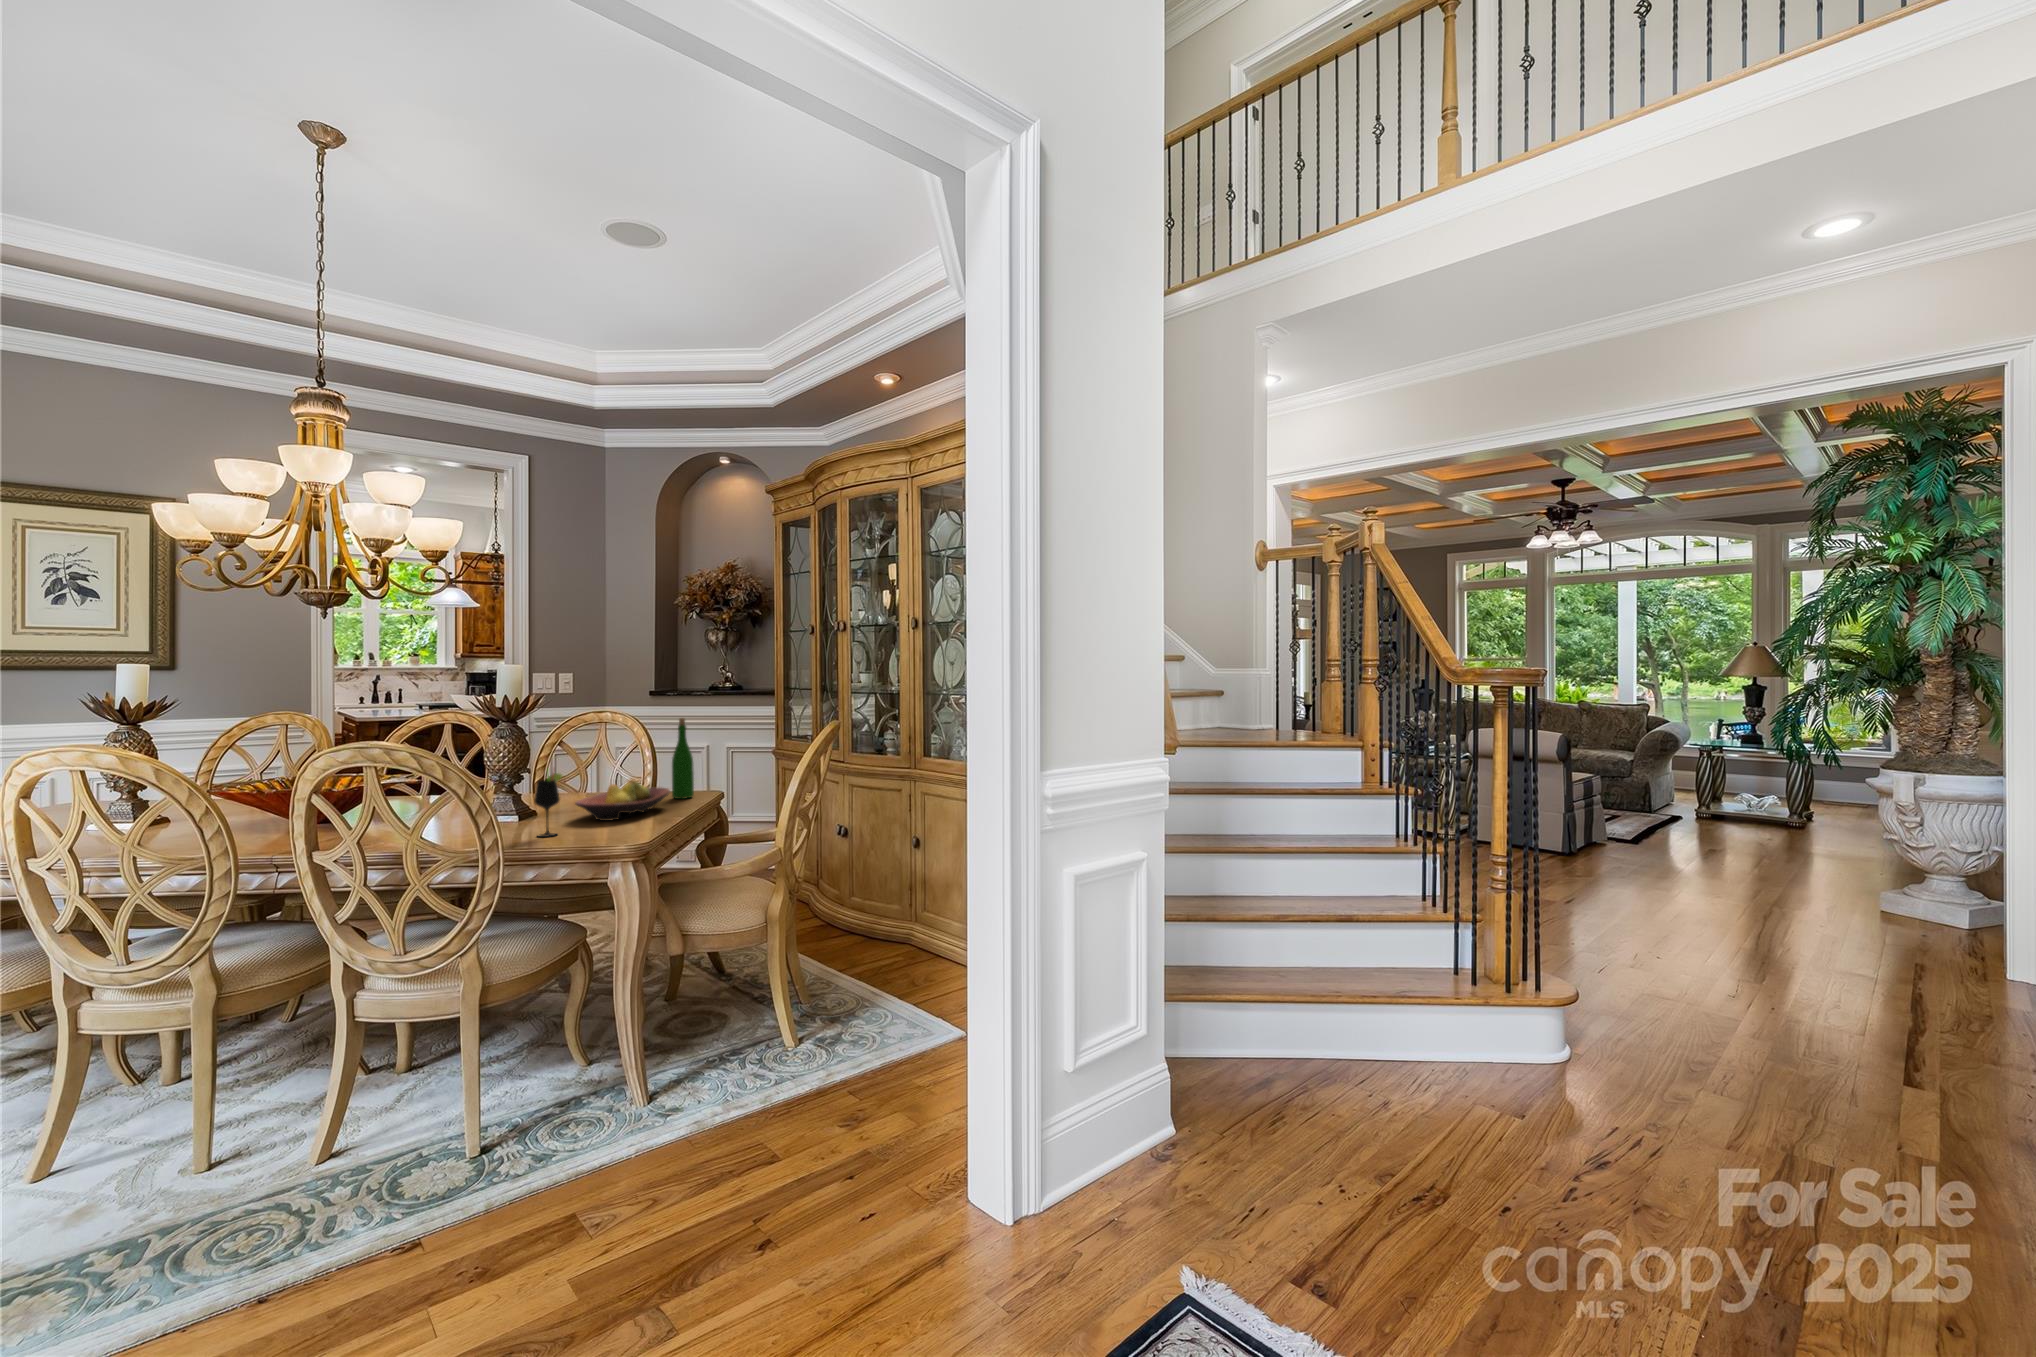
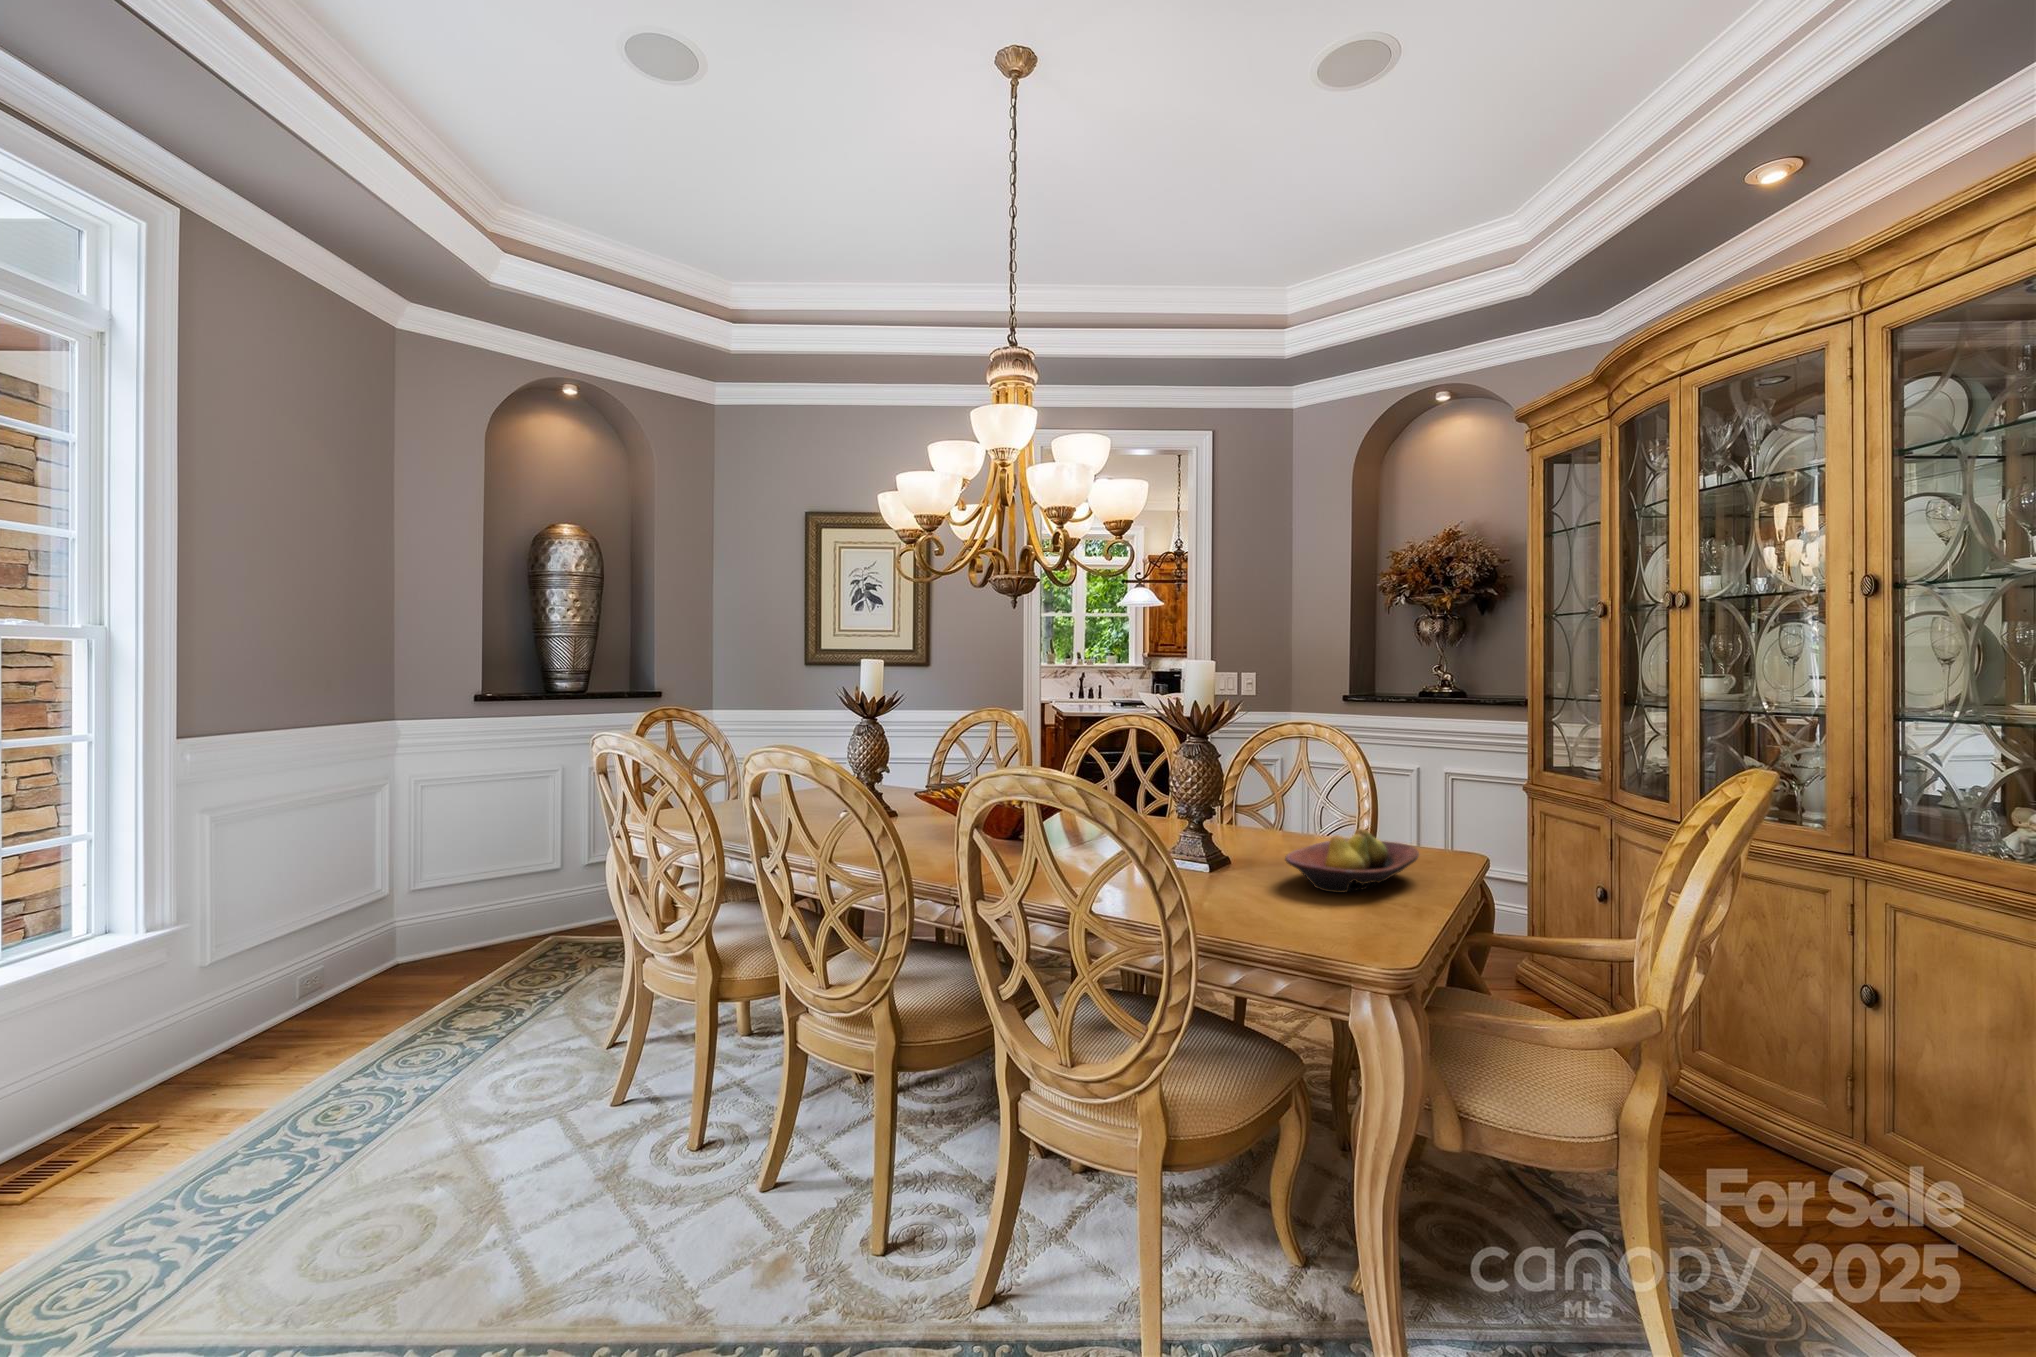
wine bottle: present [672,718,694,799] -> none [1413,738,1446,861]
wine glass: present [534,772,562,837] -> none [1234,810,1275,913]

